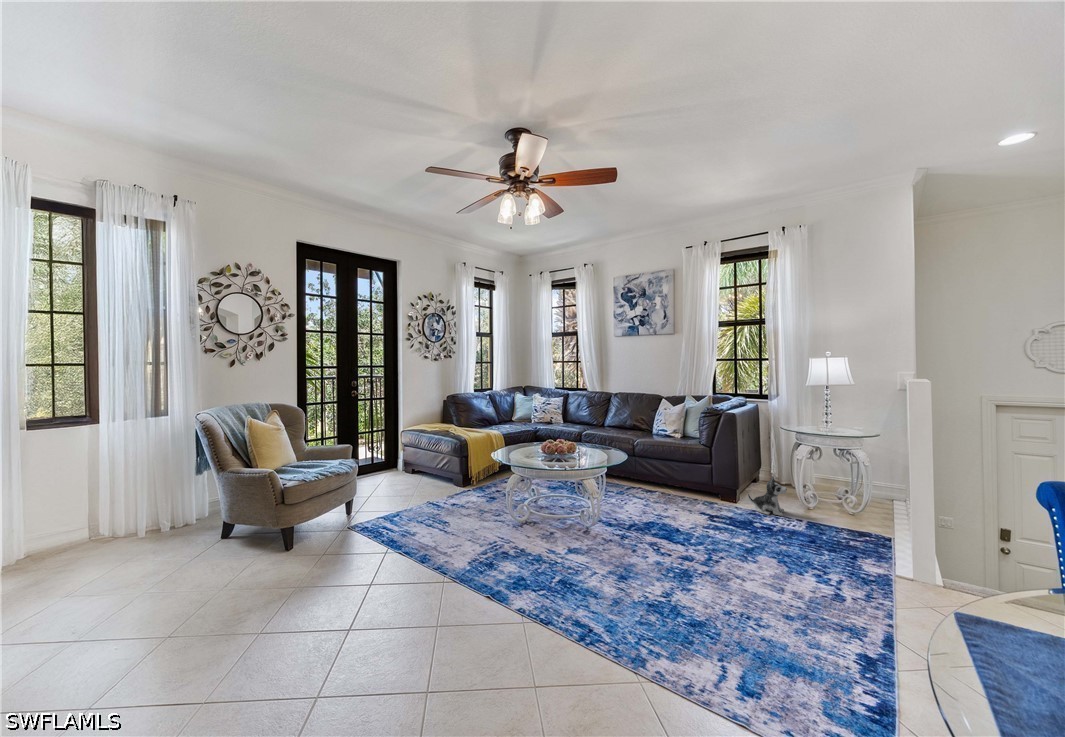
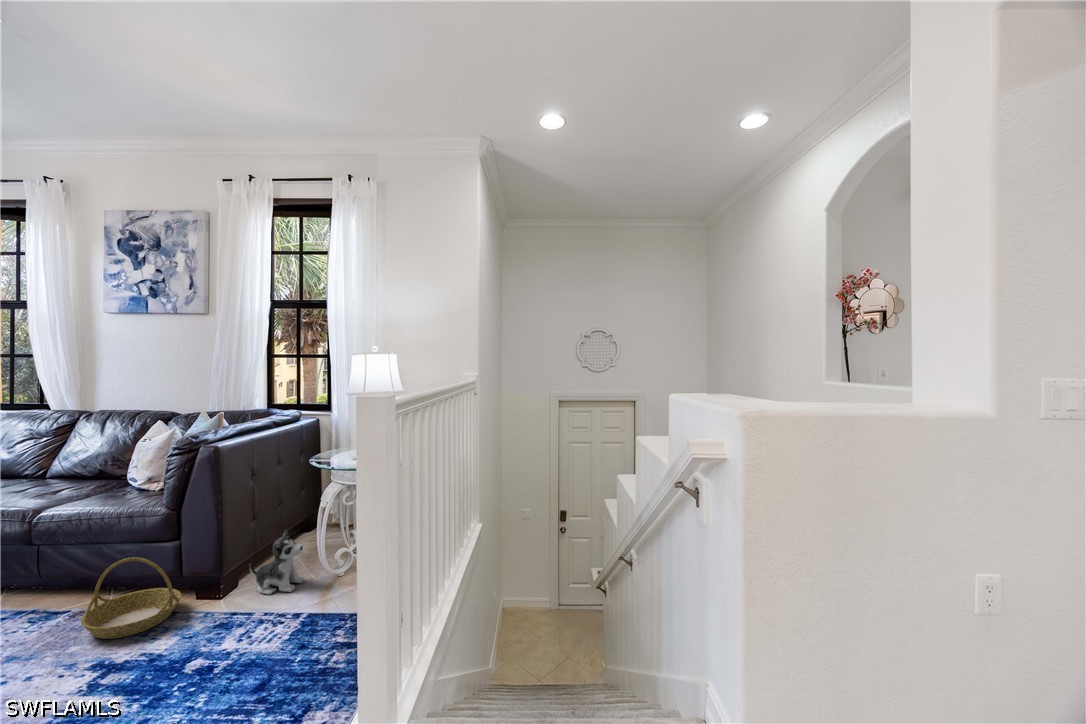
basket: none [677,478,722,519] -> present [80,557,181,639]

